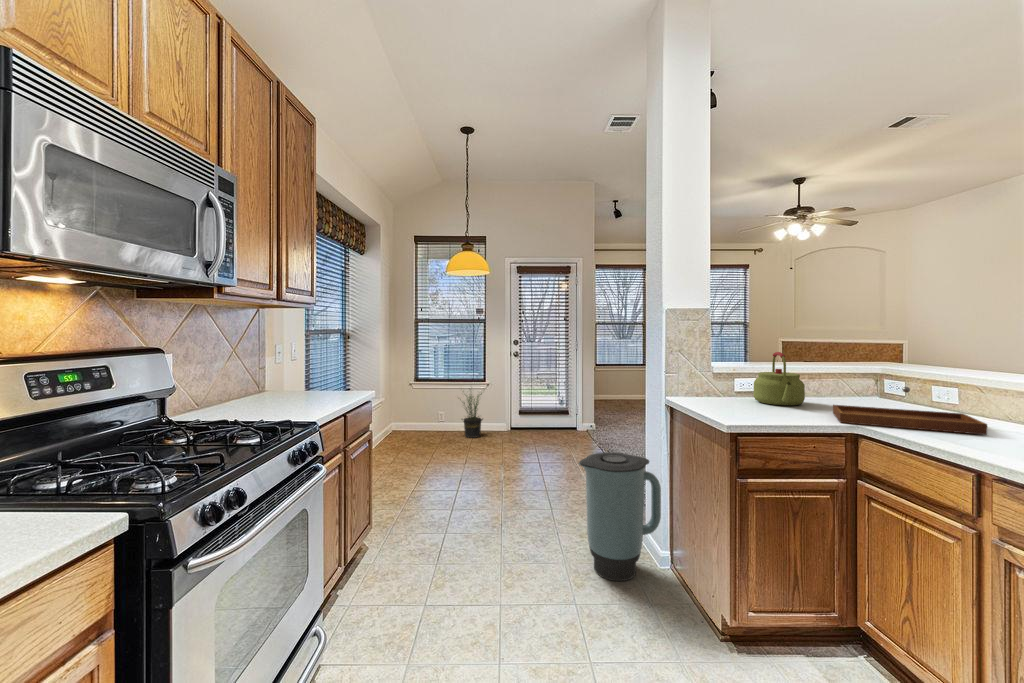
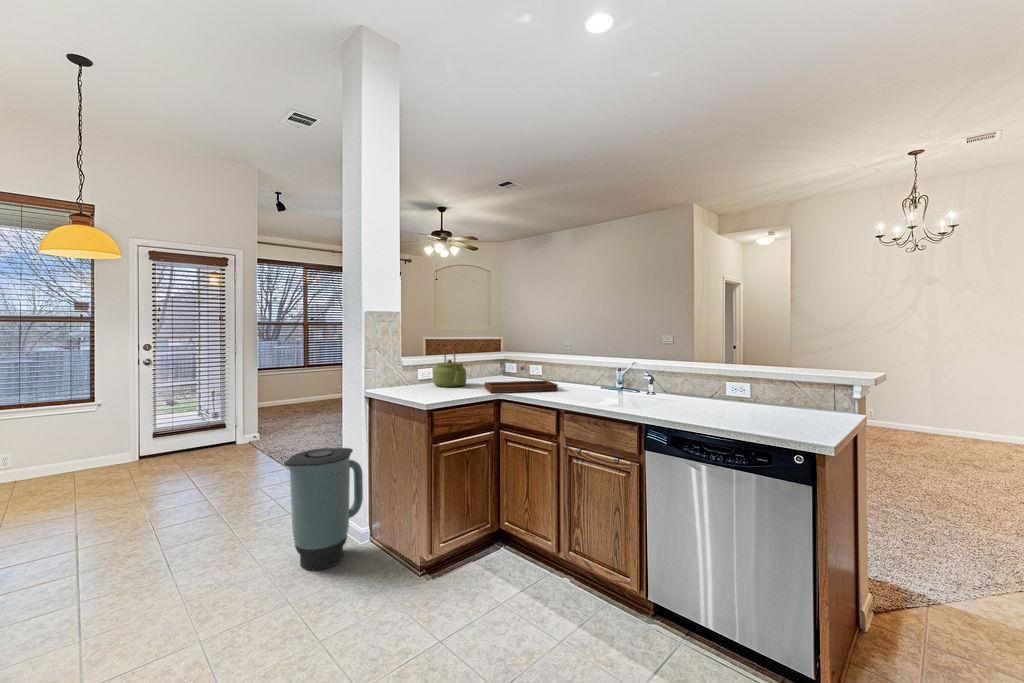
potted plant: present [462,393,483,438] -> none [30,406,97,483]

